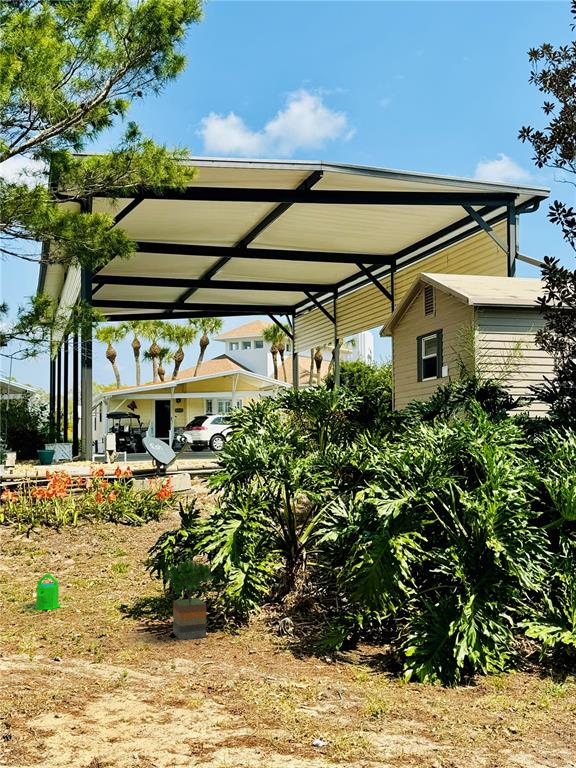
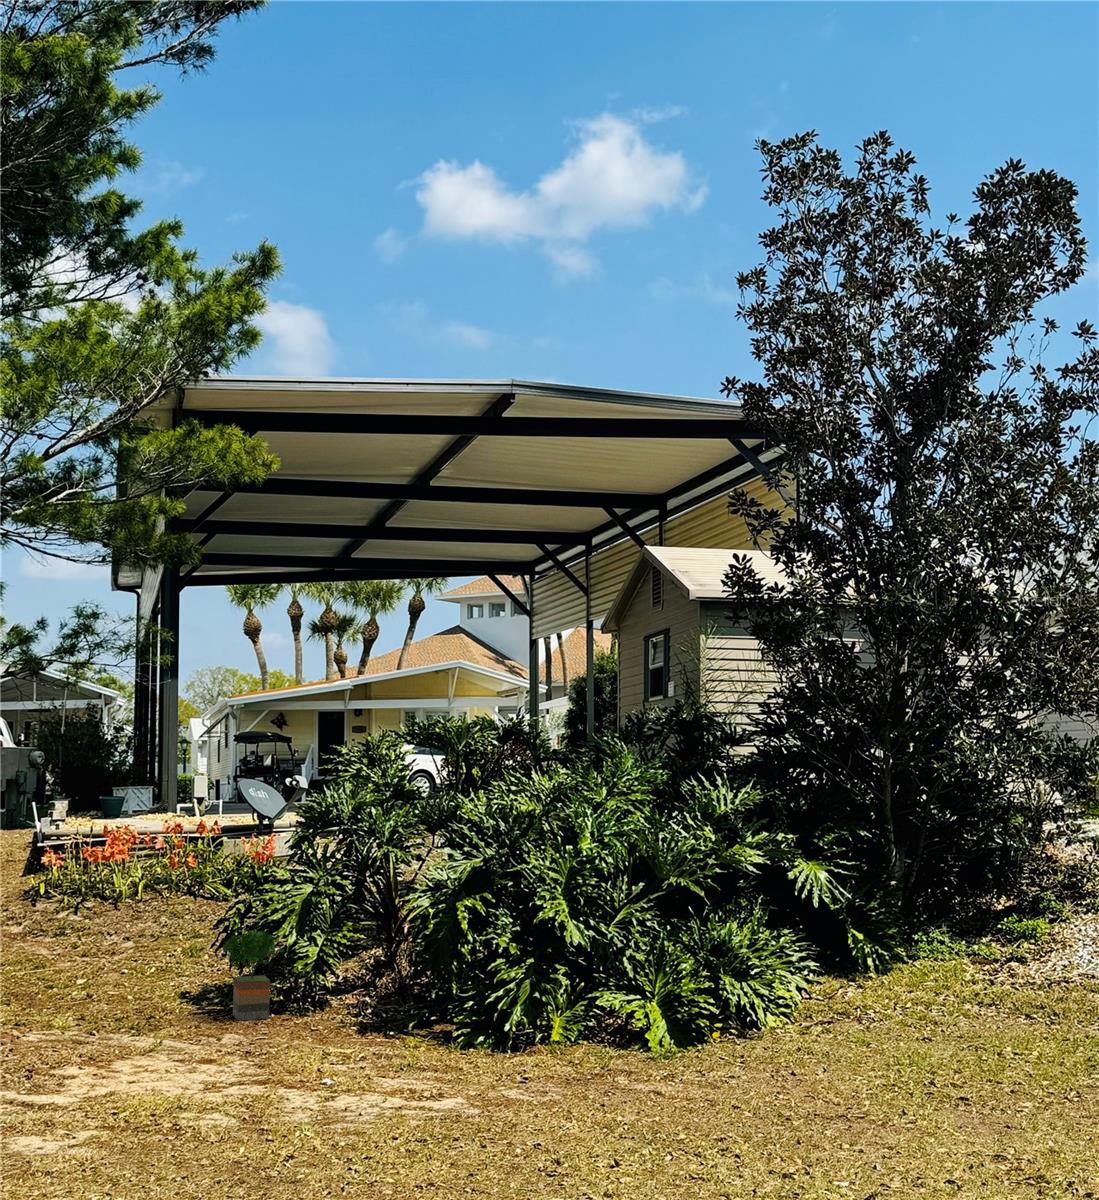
watering can: present [35,574,60,610] -> none [76,950,107,992]

